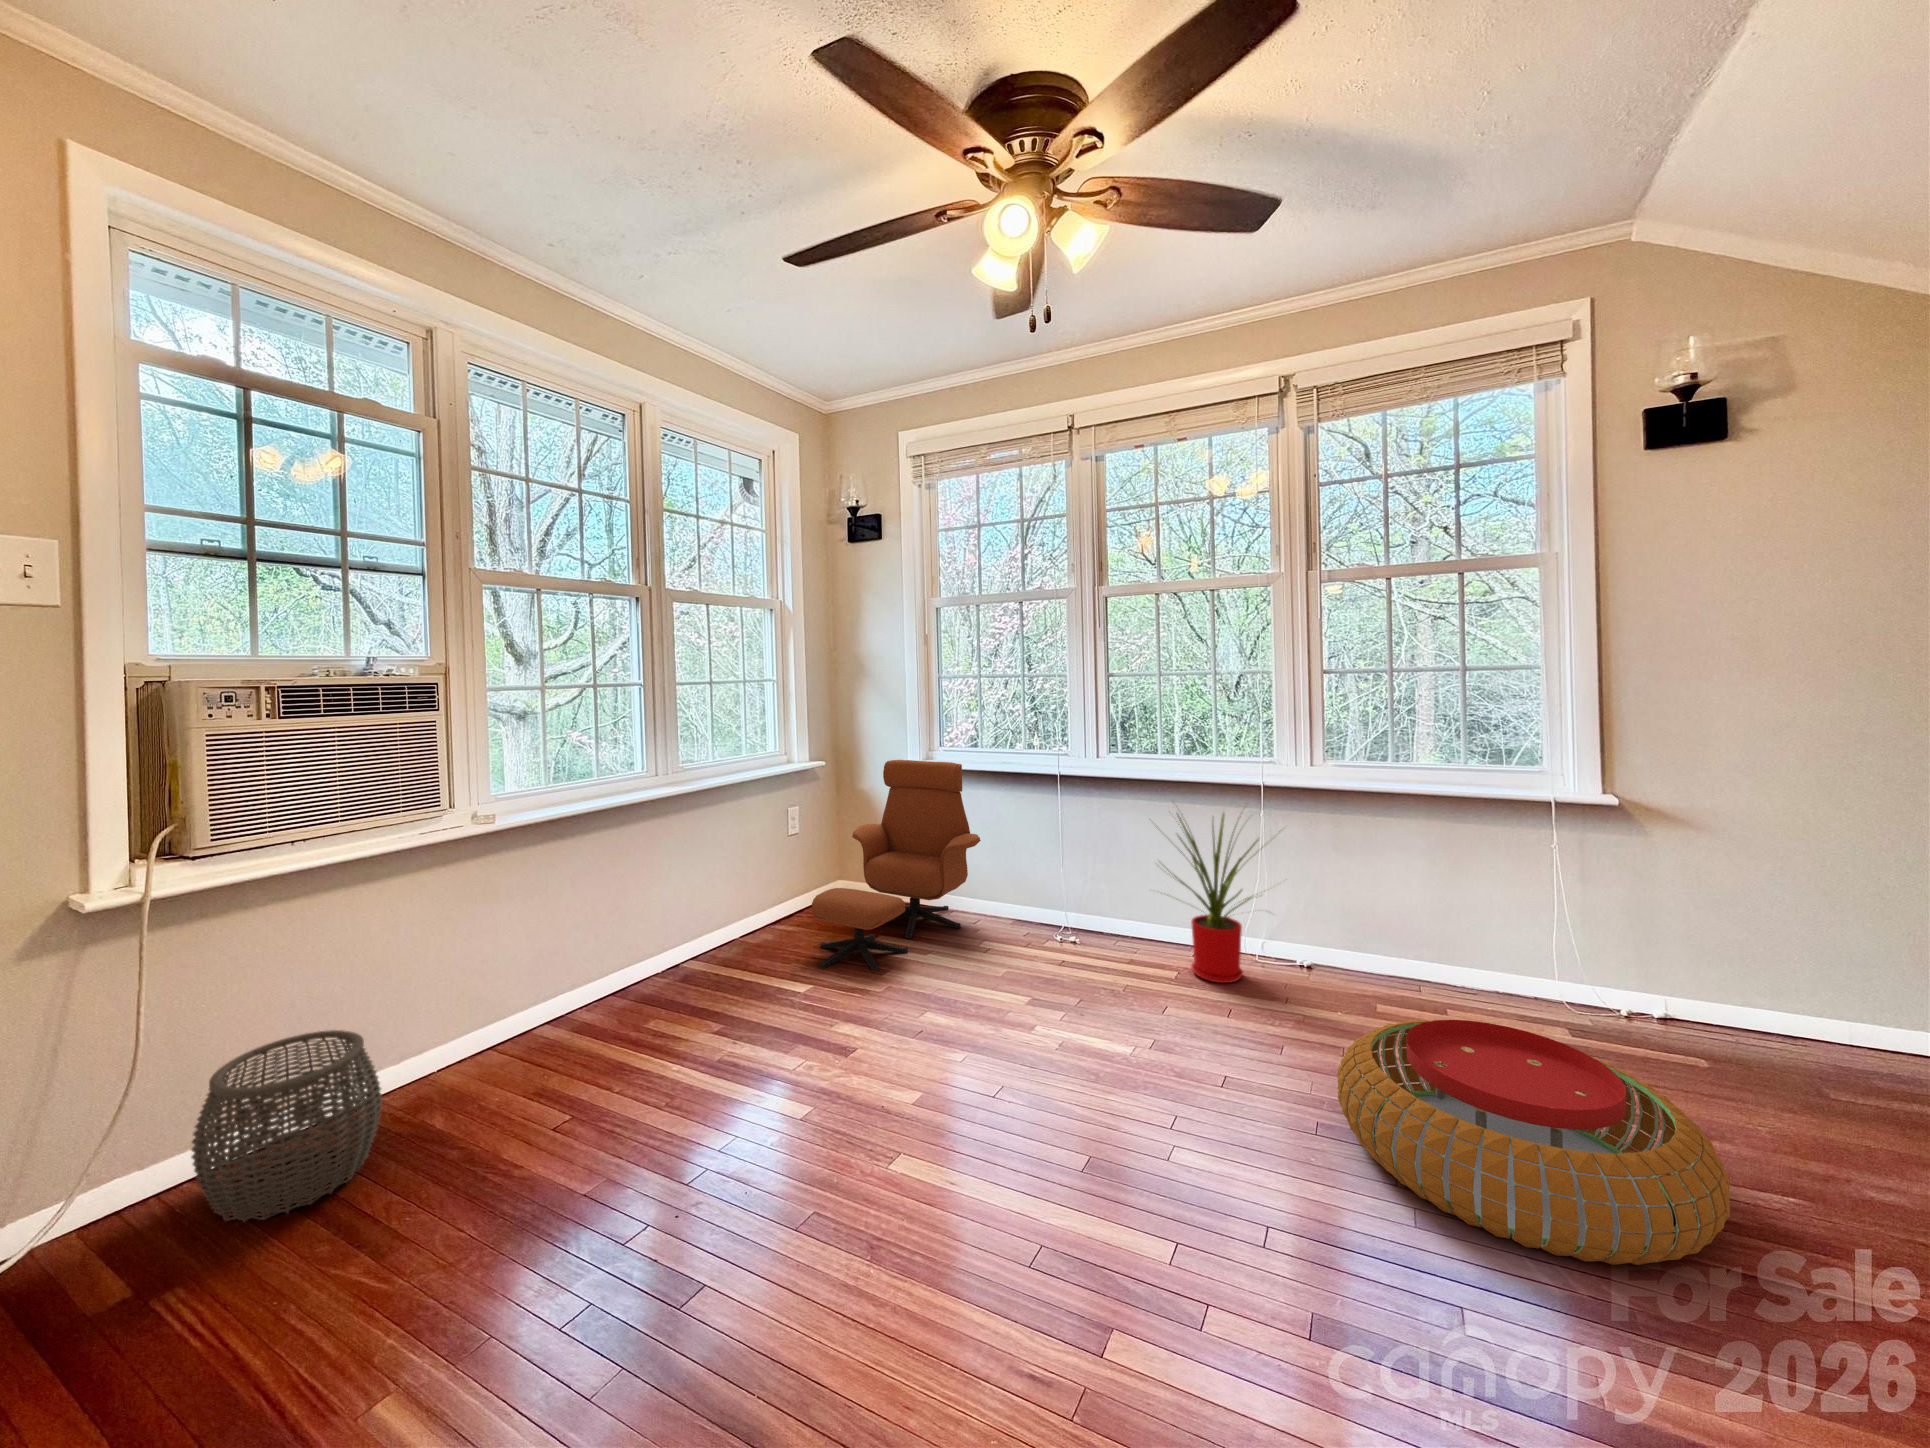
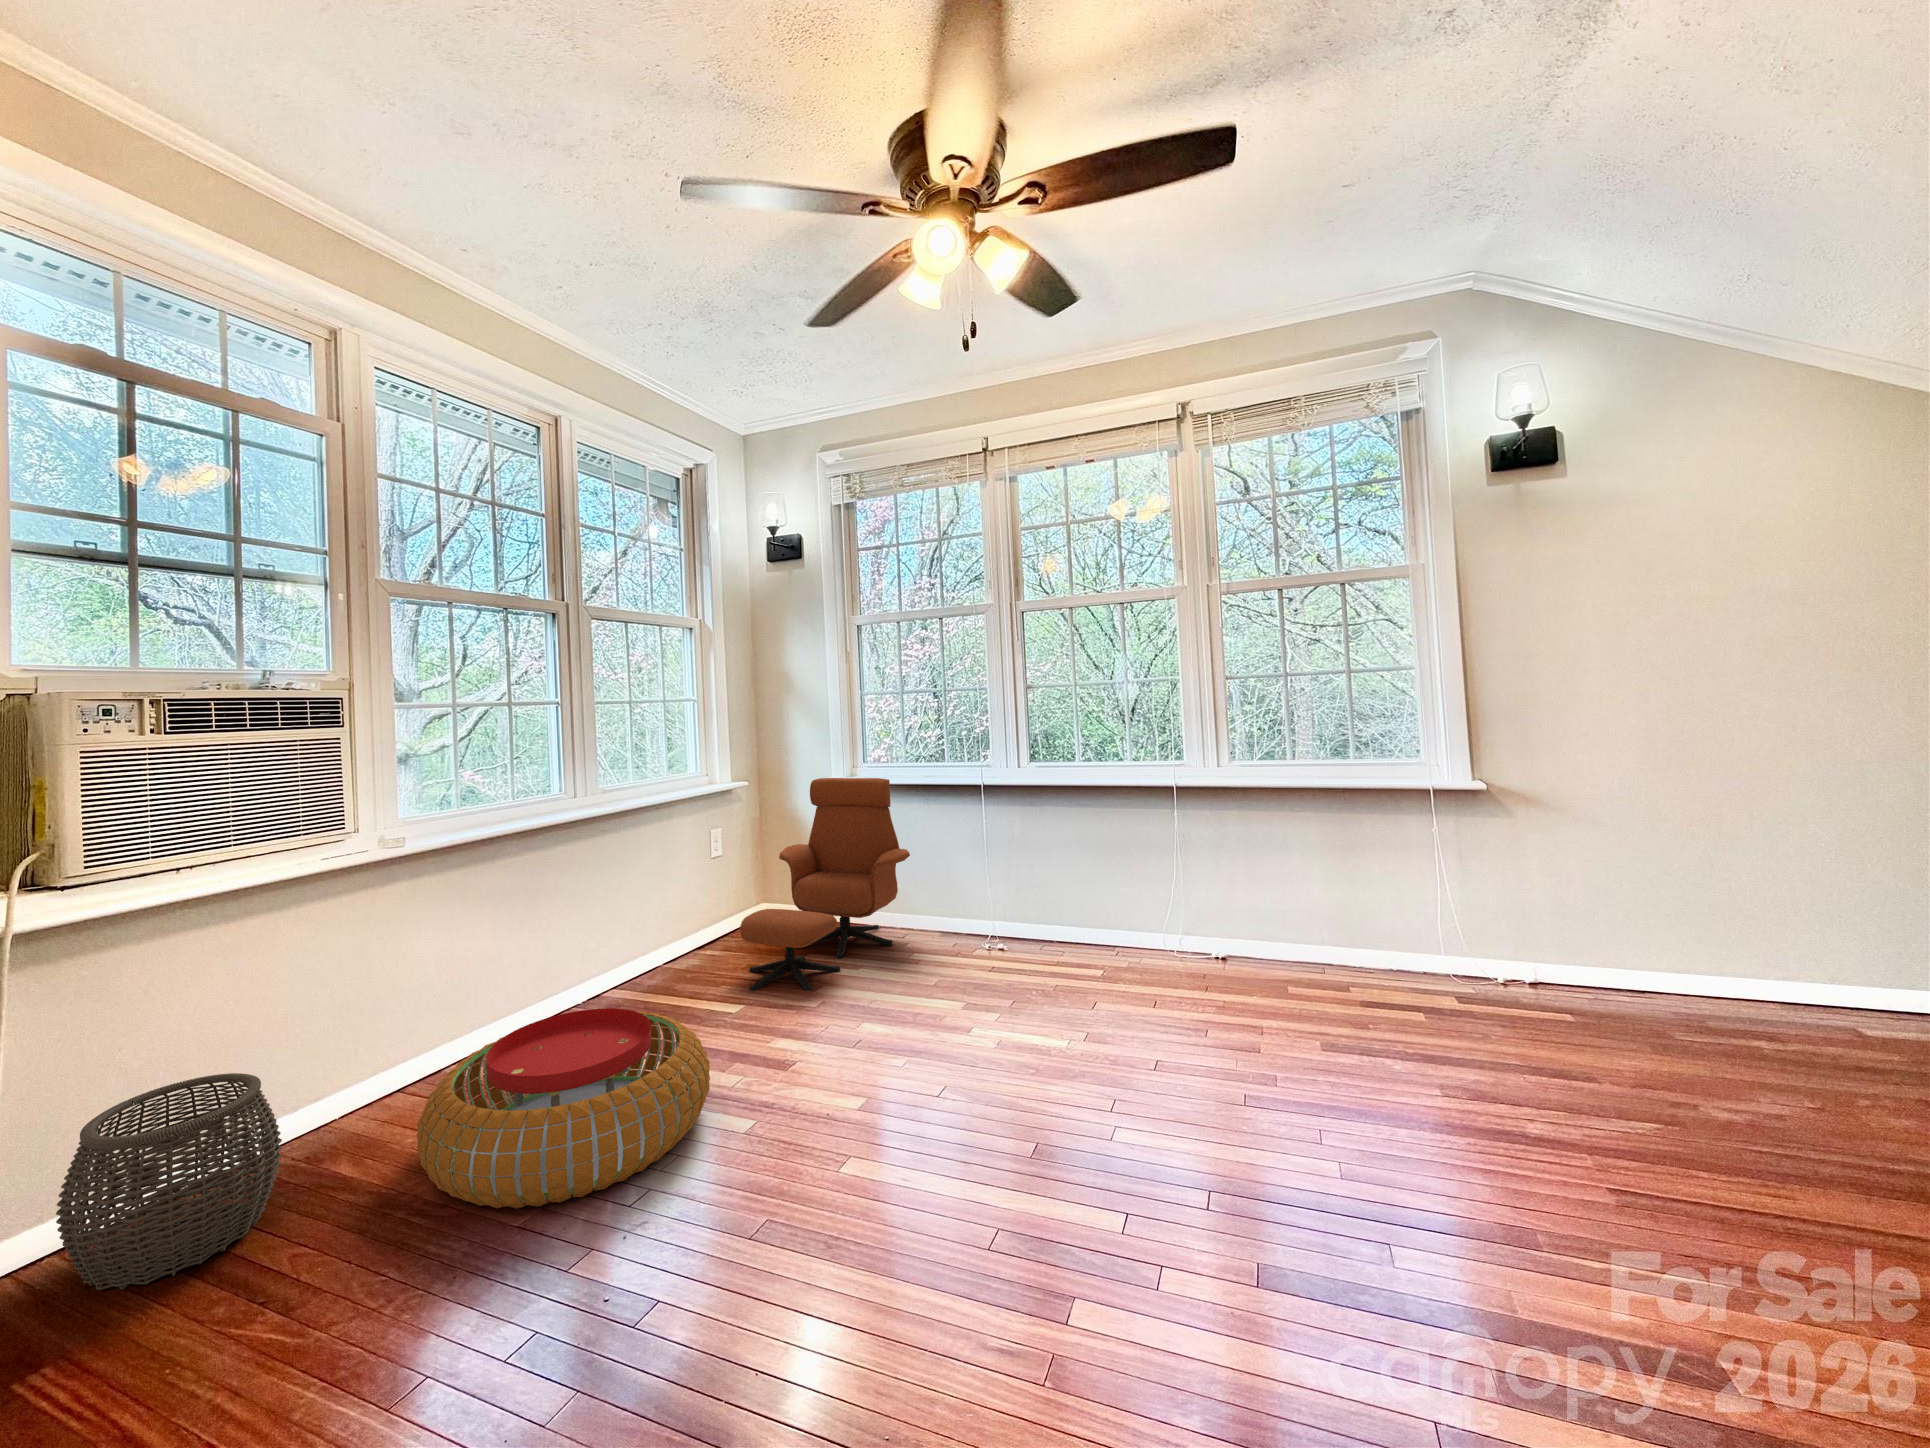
house plant: present [1160,813,1281,983] -> none [1073,802,1204,978]
pouf: present [1337,1020,1730,1265] -> present [417,1008,710,1209]

